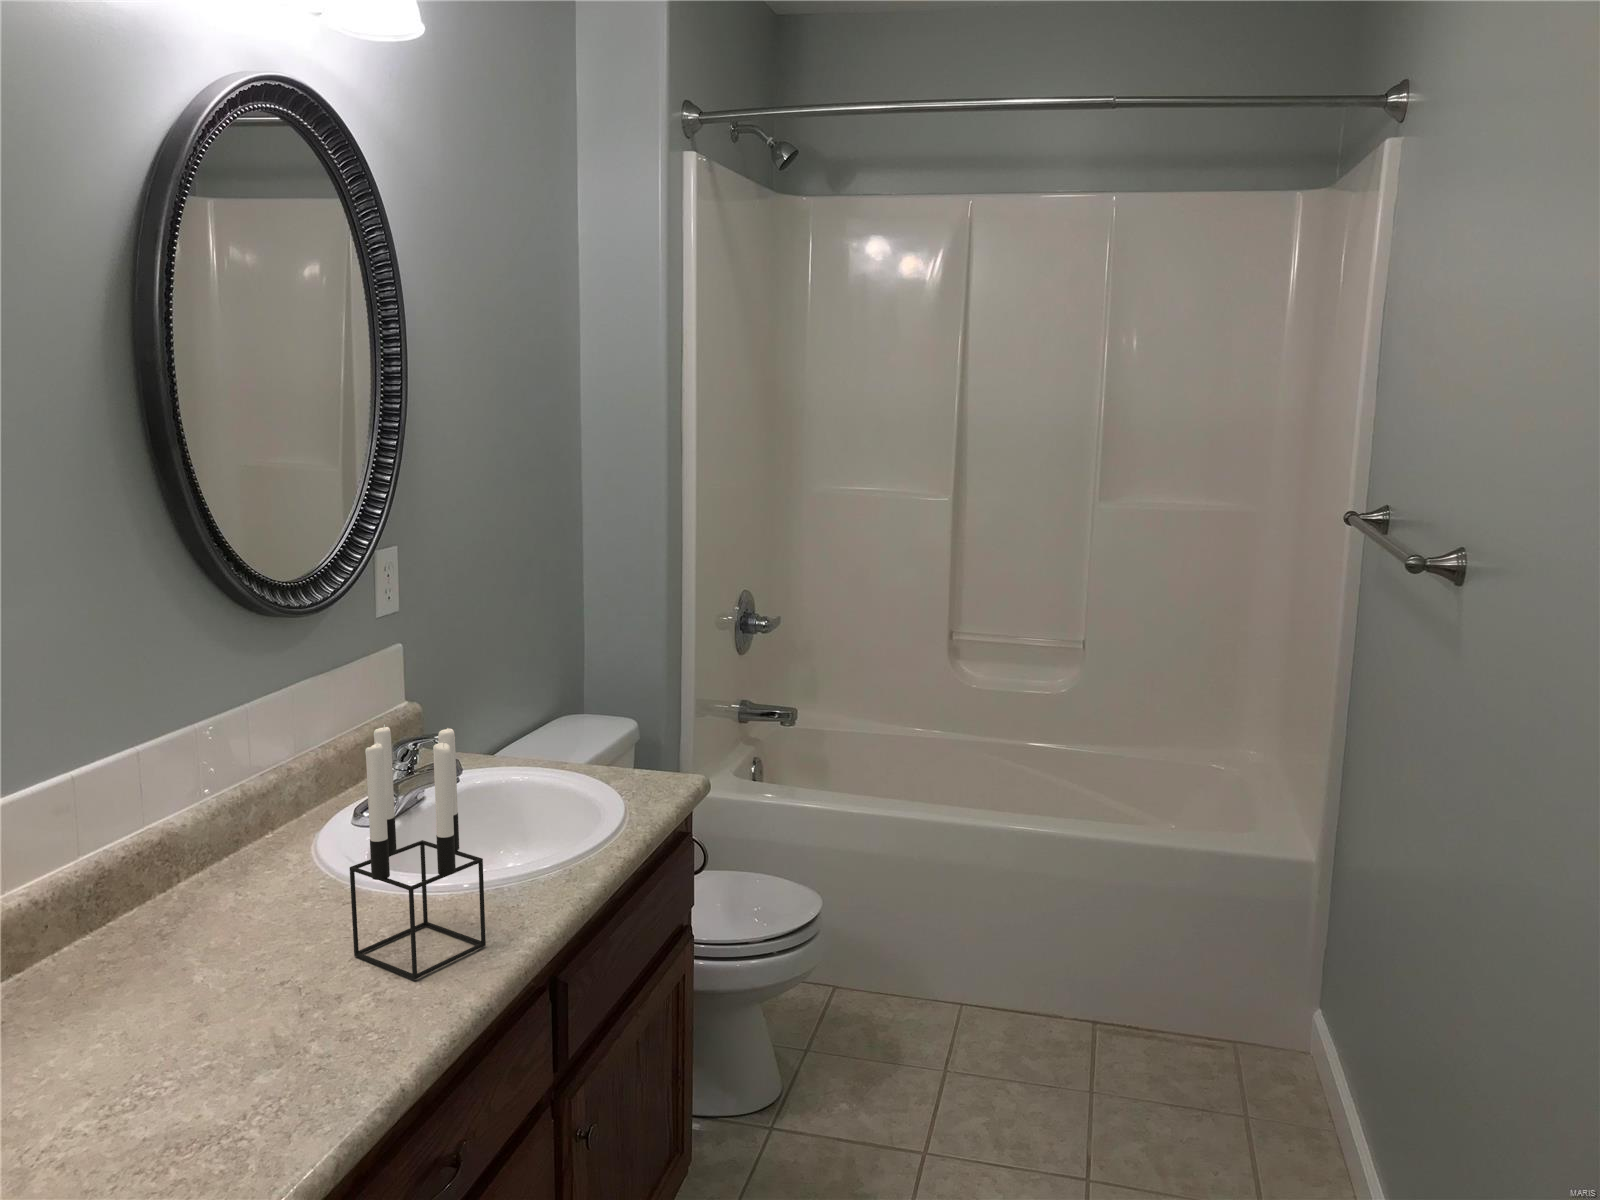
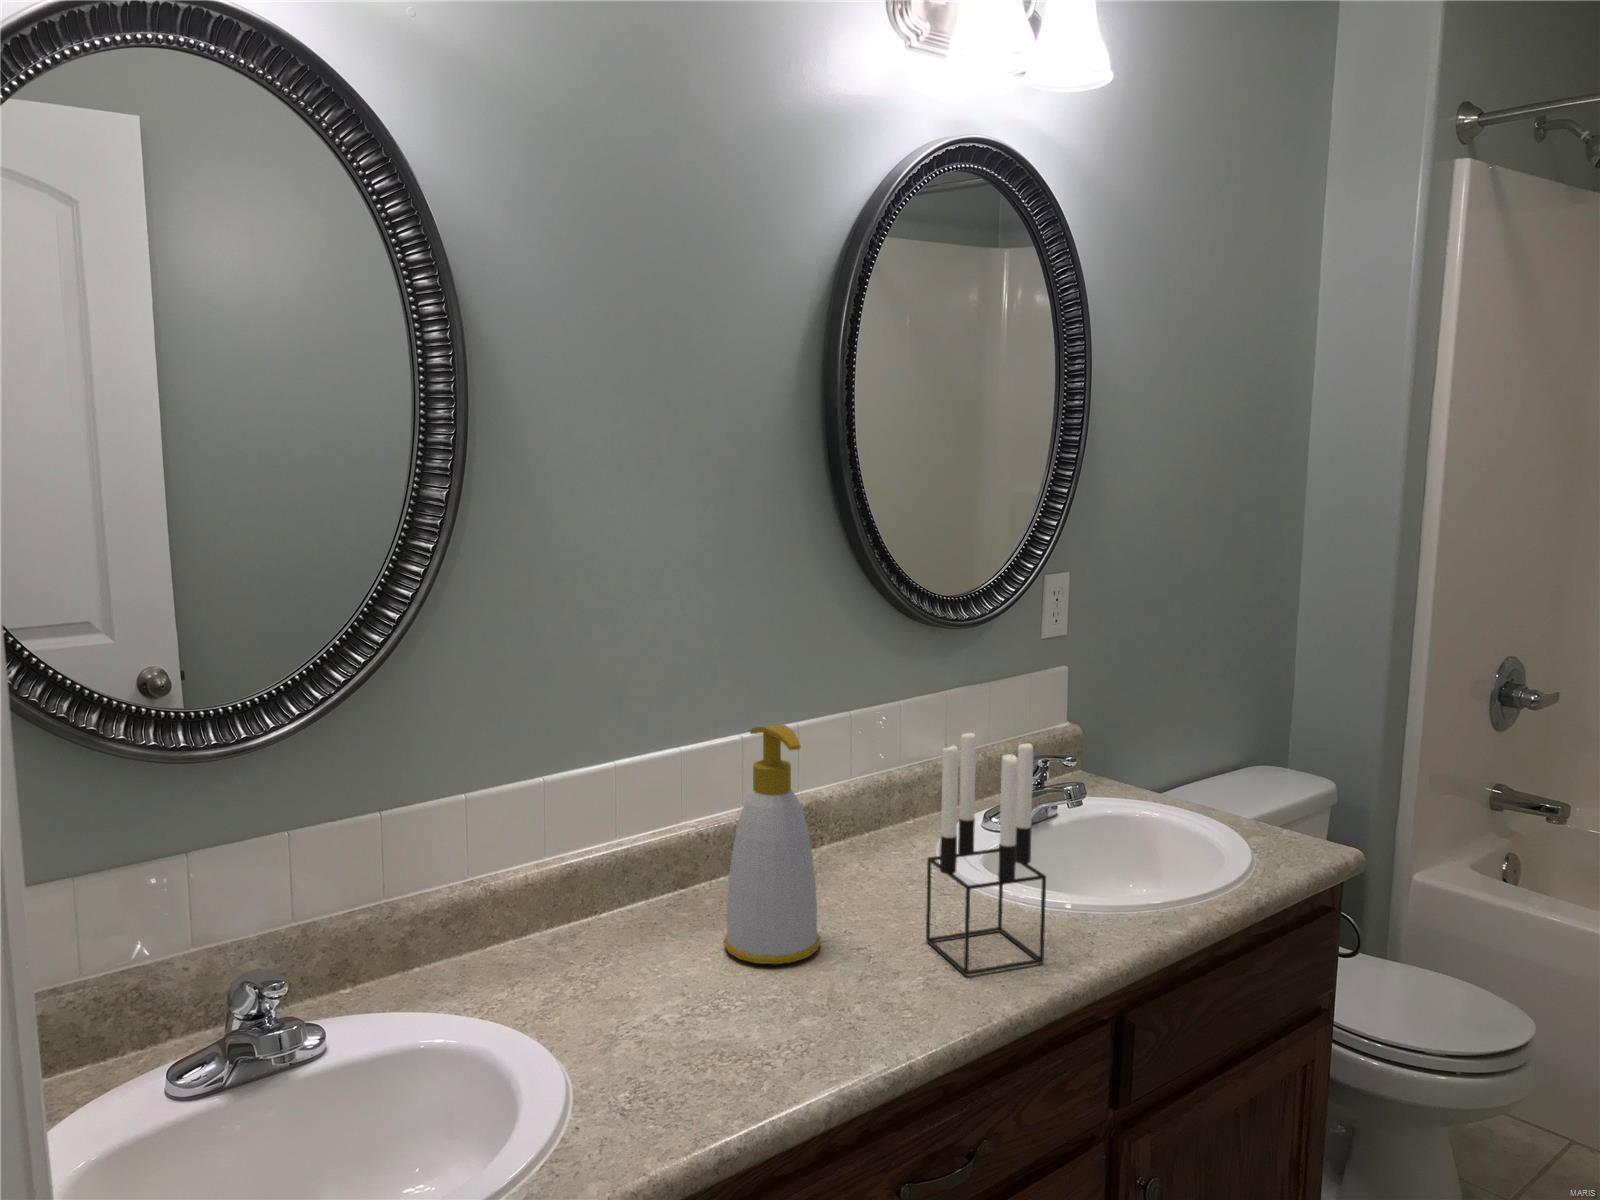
soap bottle: none [112,751,238,1034] -> present [724,724,820,964]

